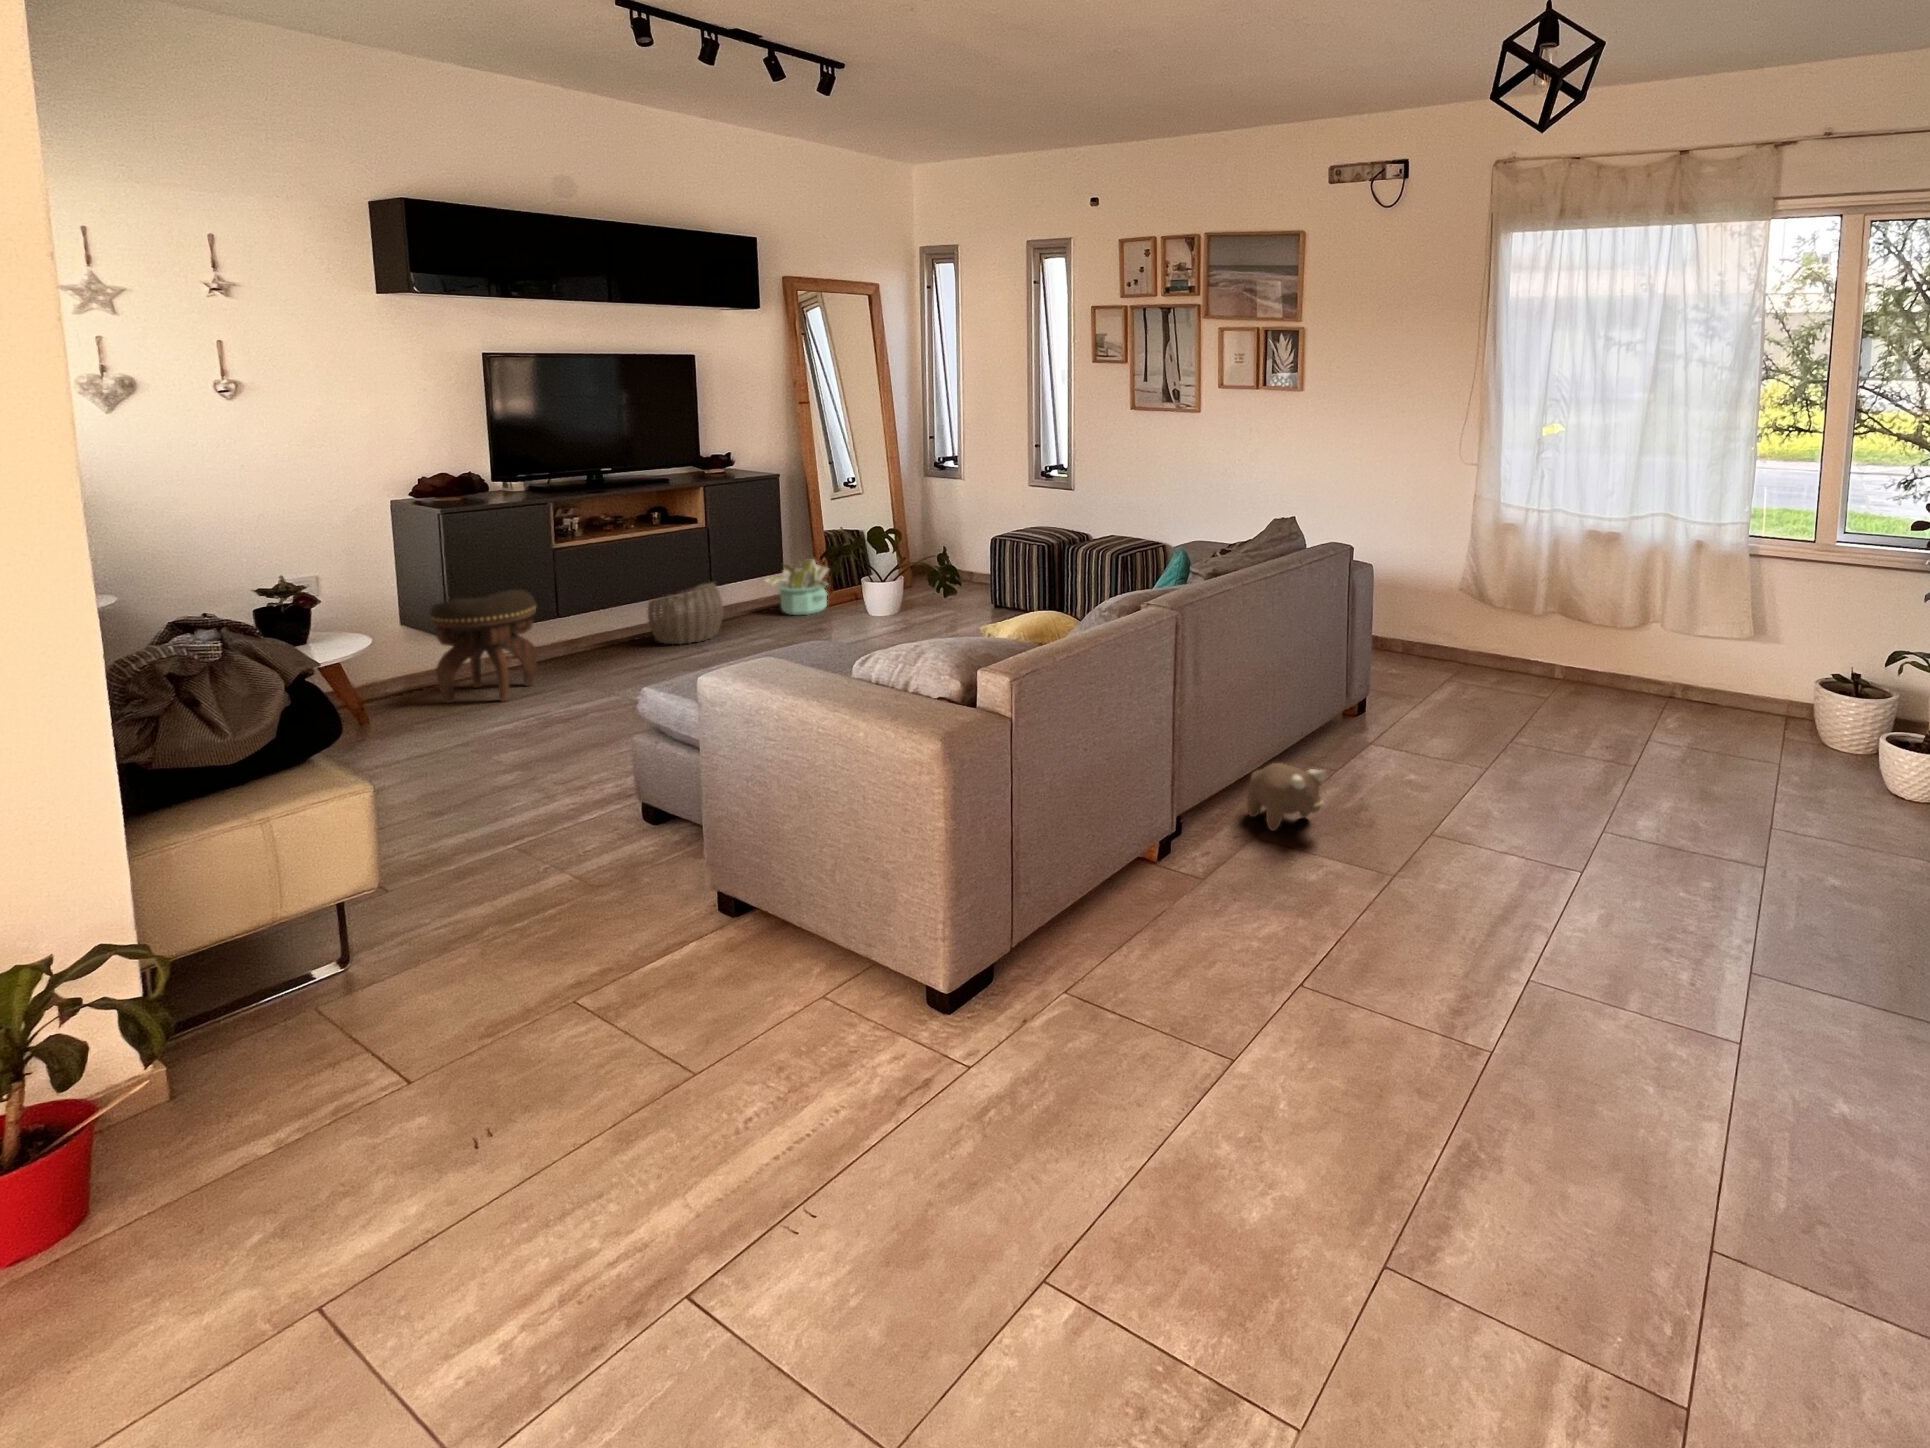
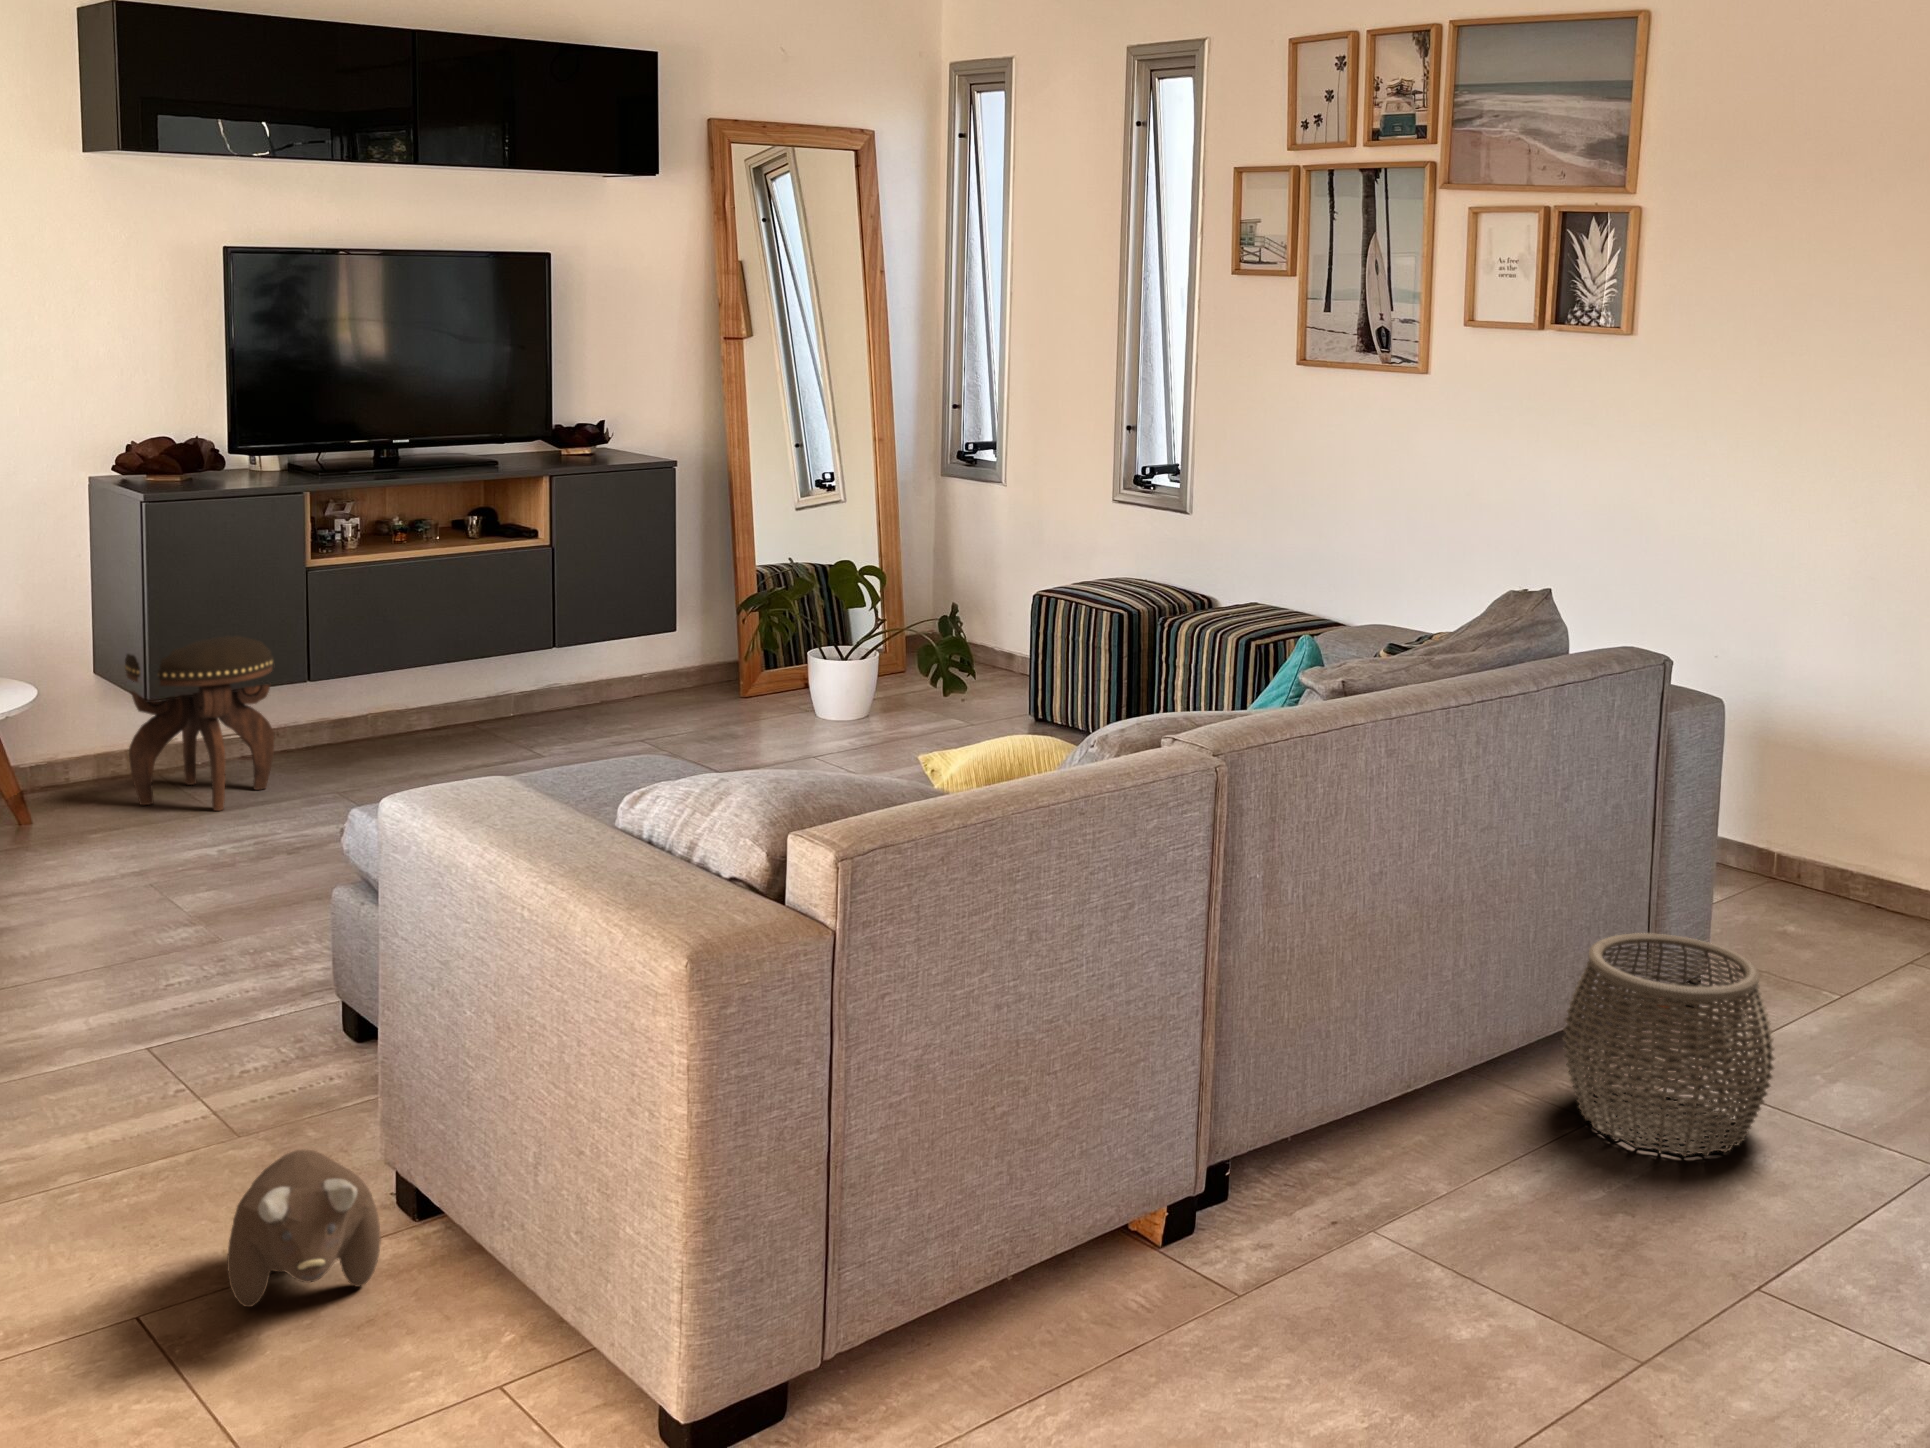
decorative plant: present [766,560,828,615] -> none [644,613,754,711]
woven basket: present [648,583,723,644] -> present [1563,933,1775,1156]
plush toy: present [1247,763,1326,831] -> present [227,1150,381,1307]

